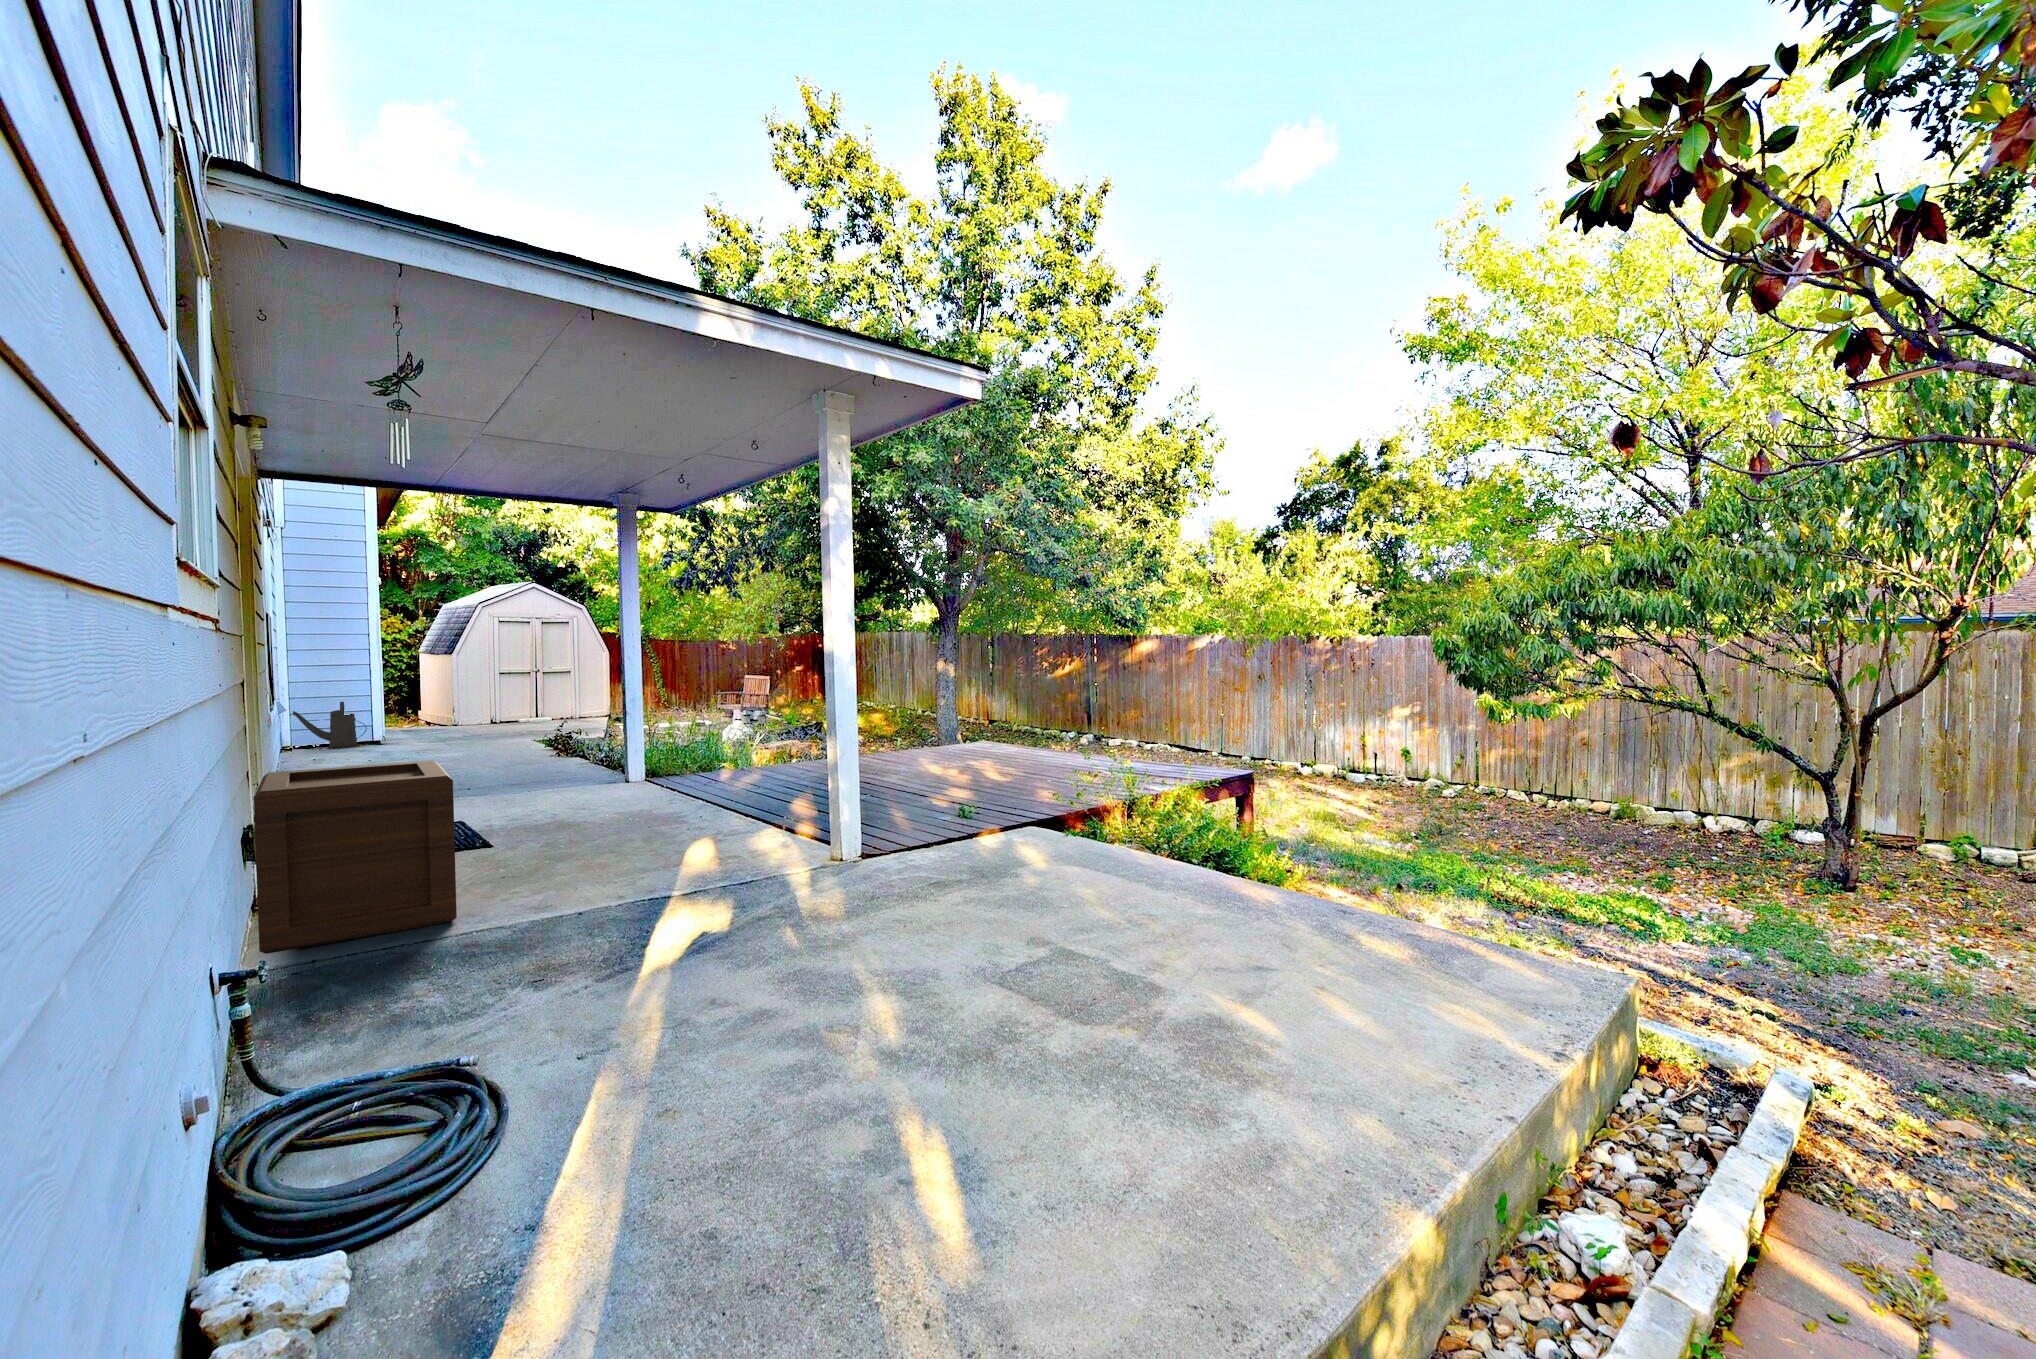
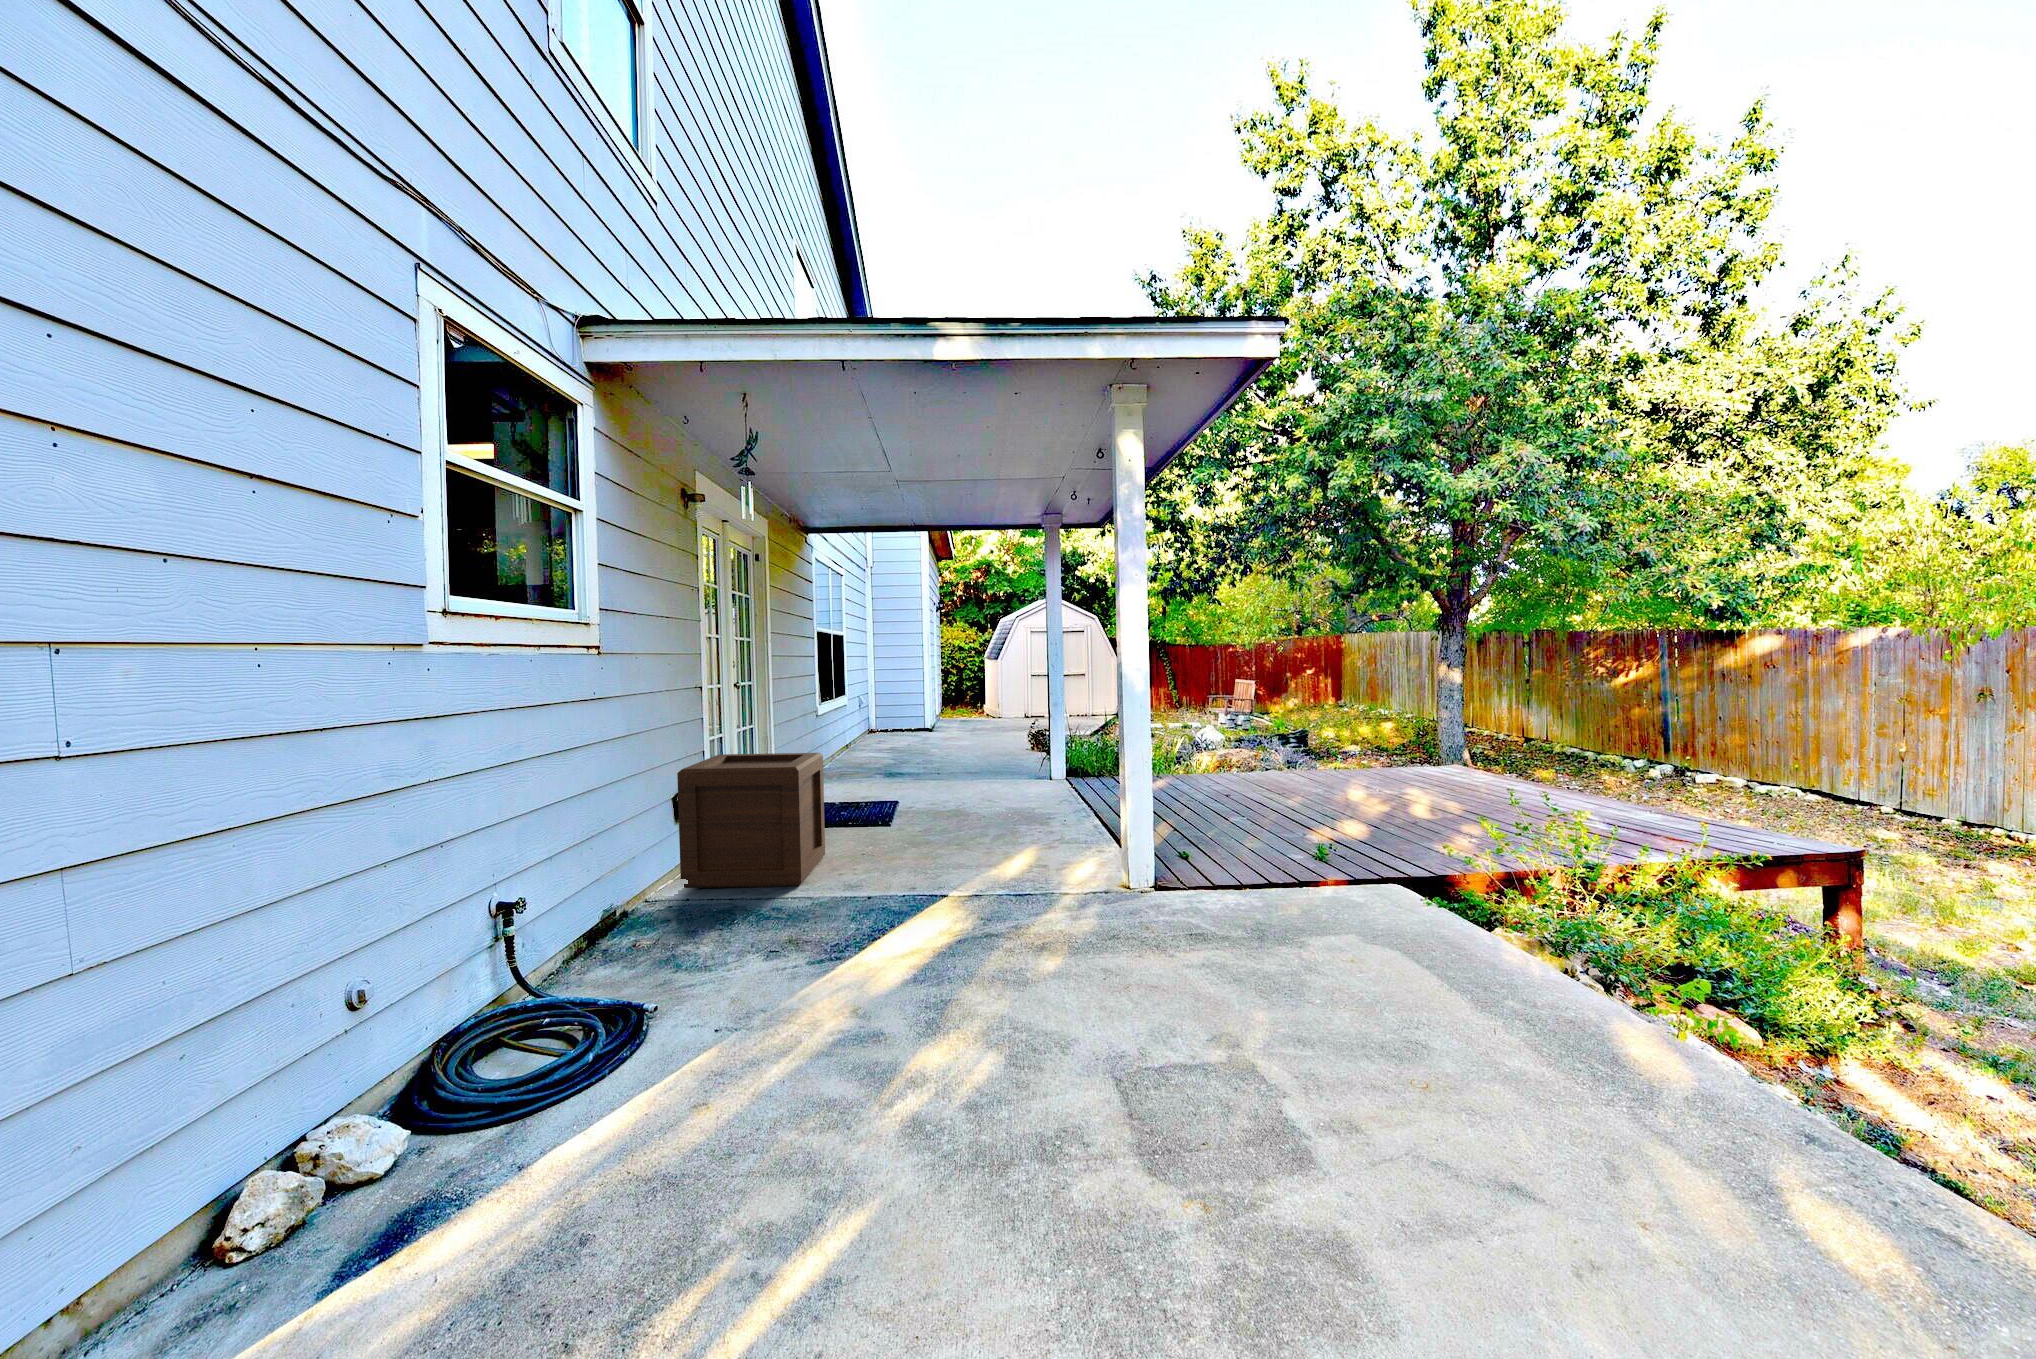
watering can: present [293,702,367,749] -> none [876,697,920,734]

